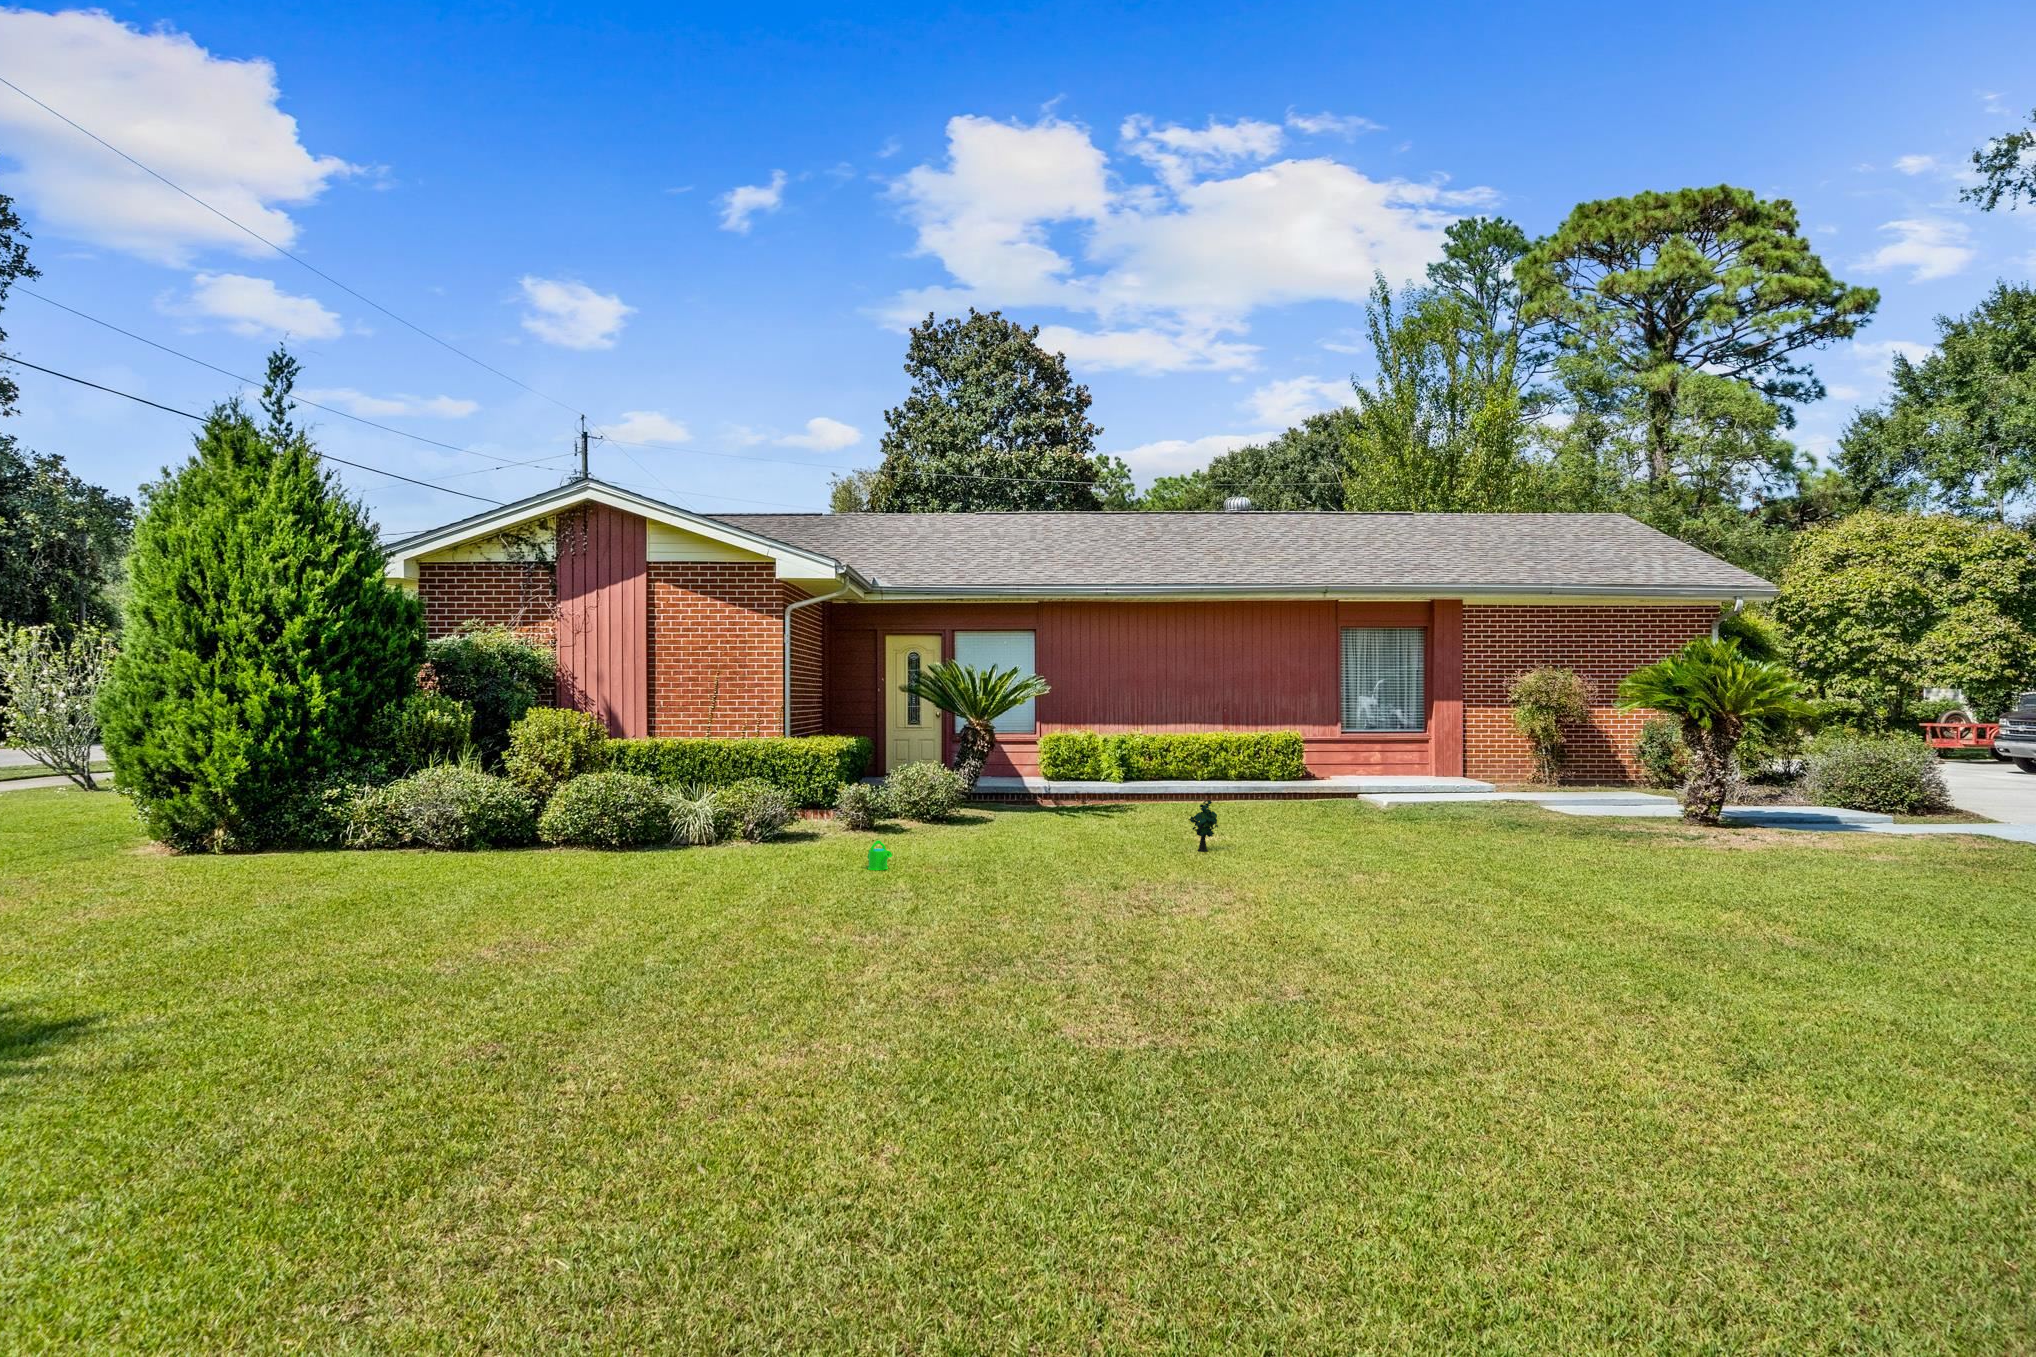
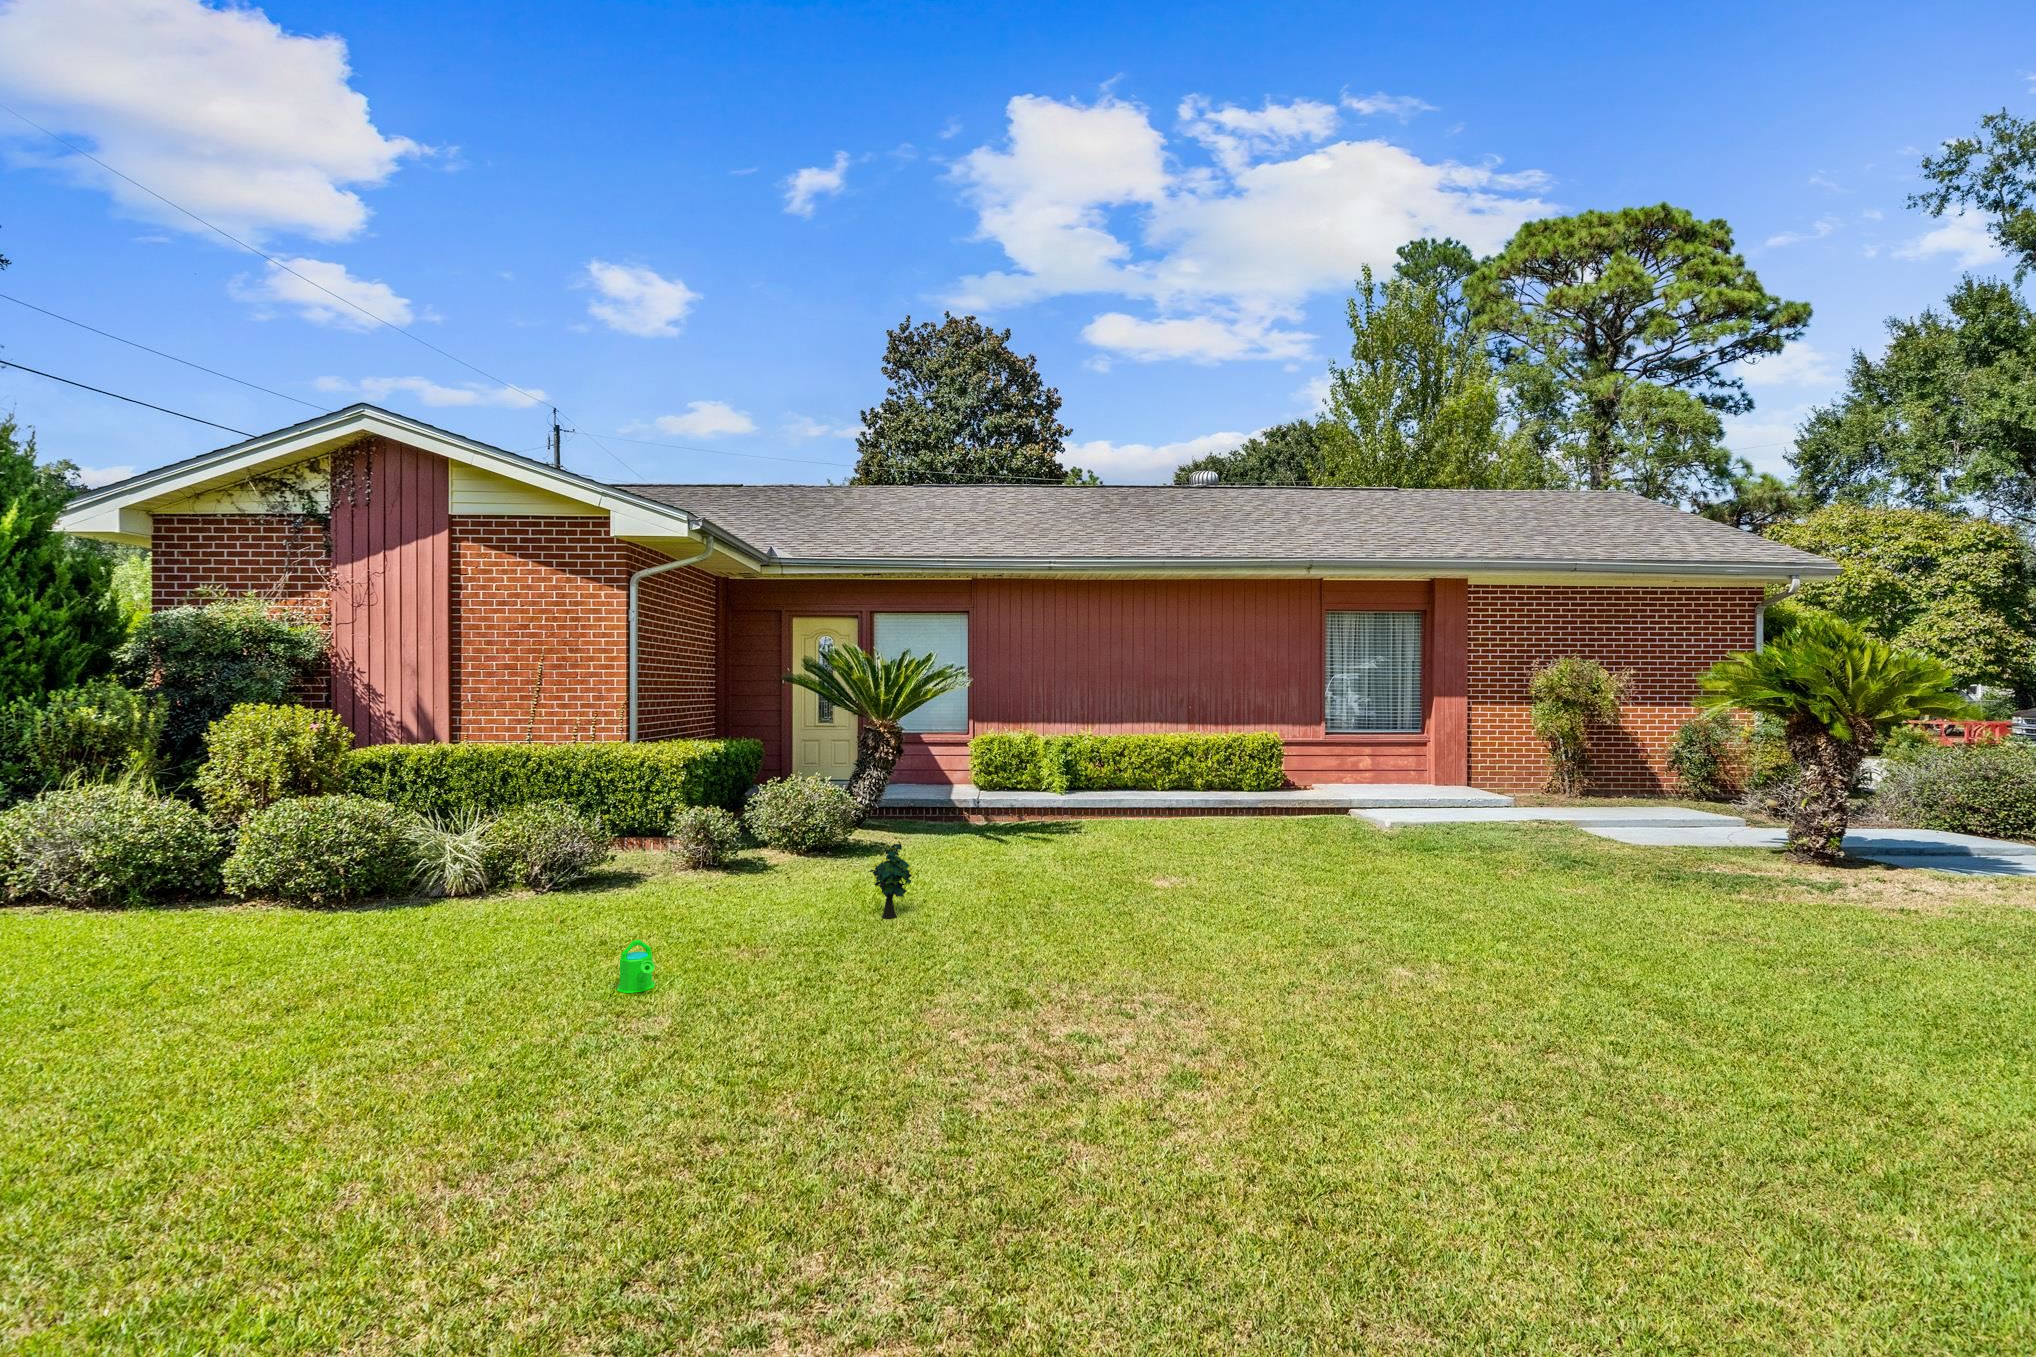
decorative plant: present [1189,800,1218,852] -> present [868,844,912,919]

